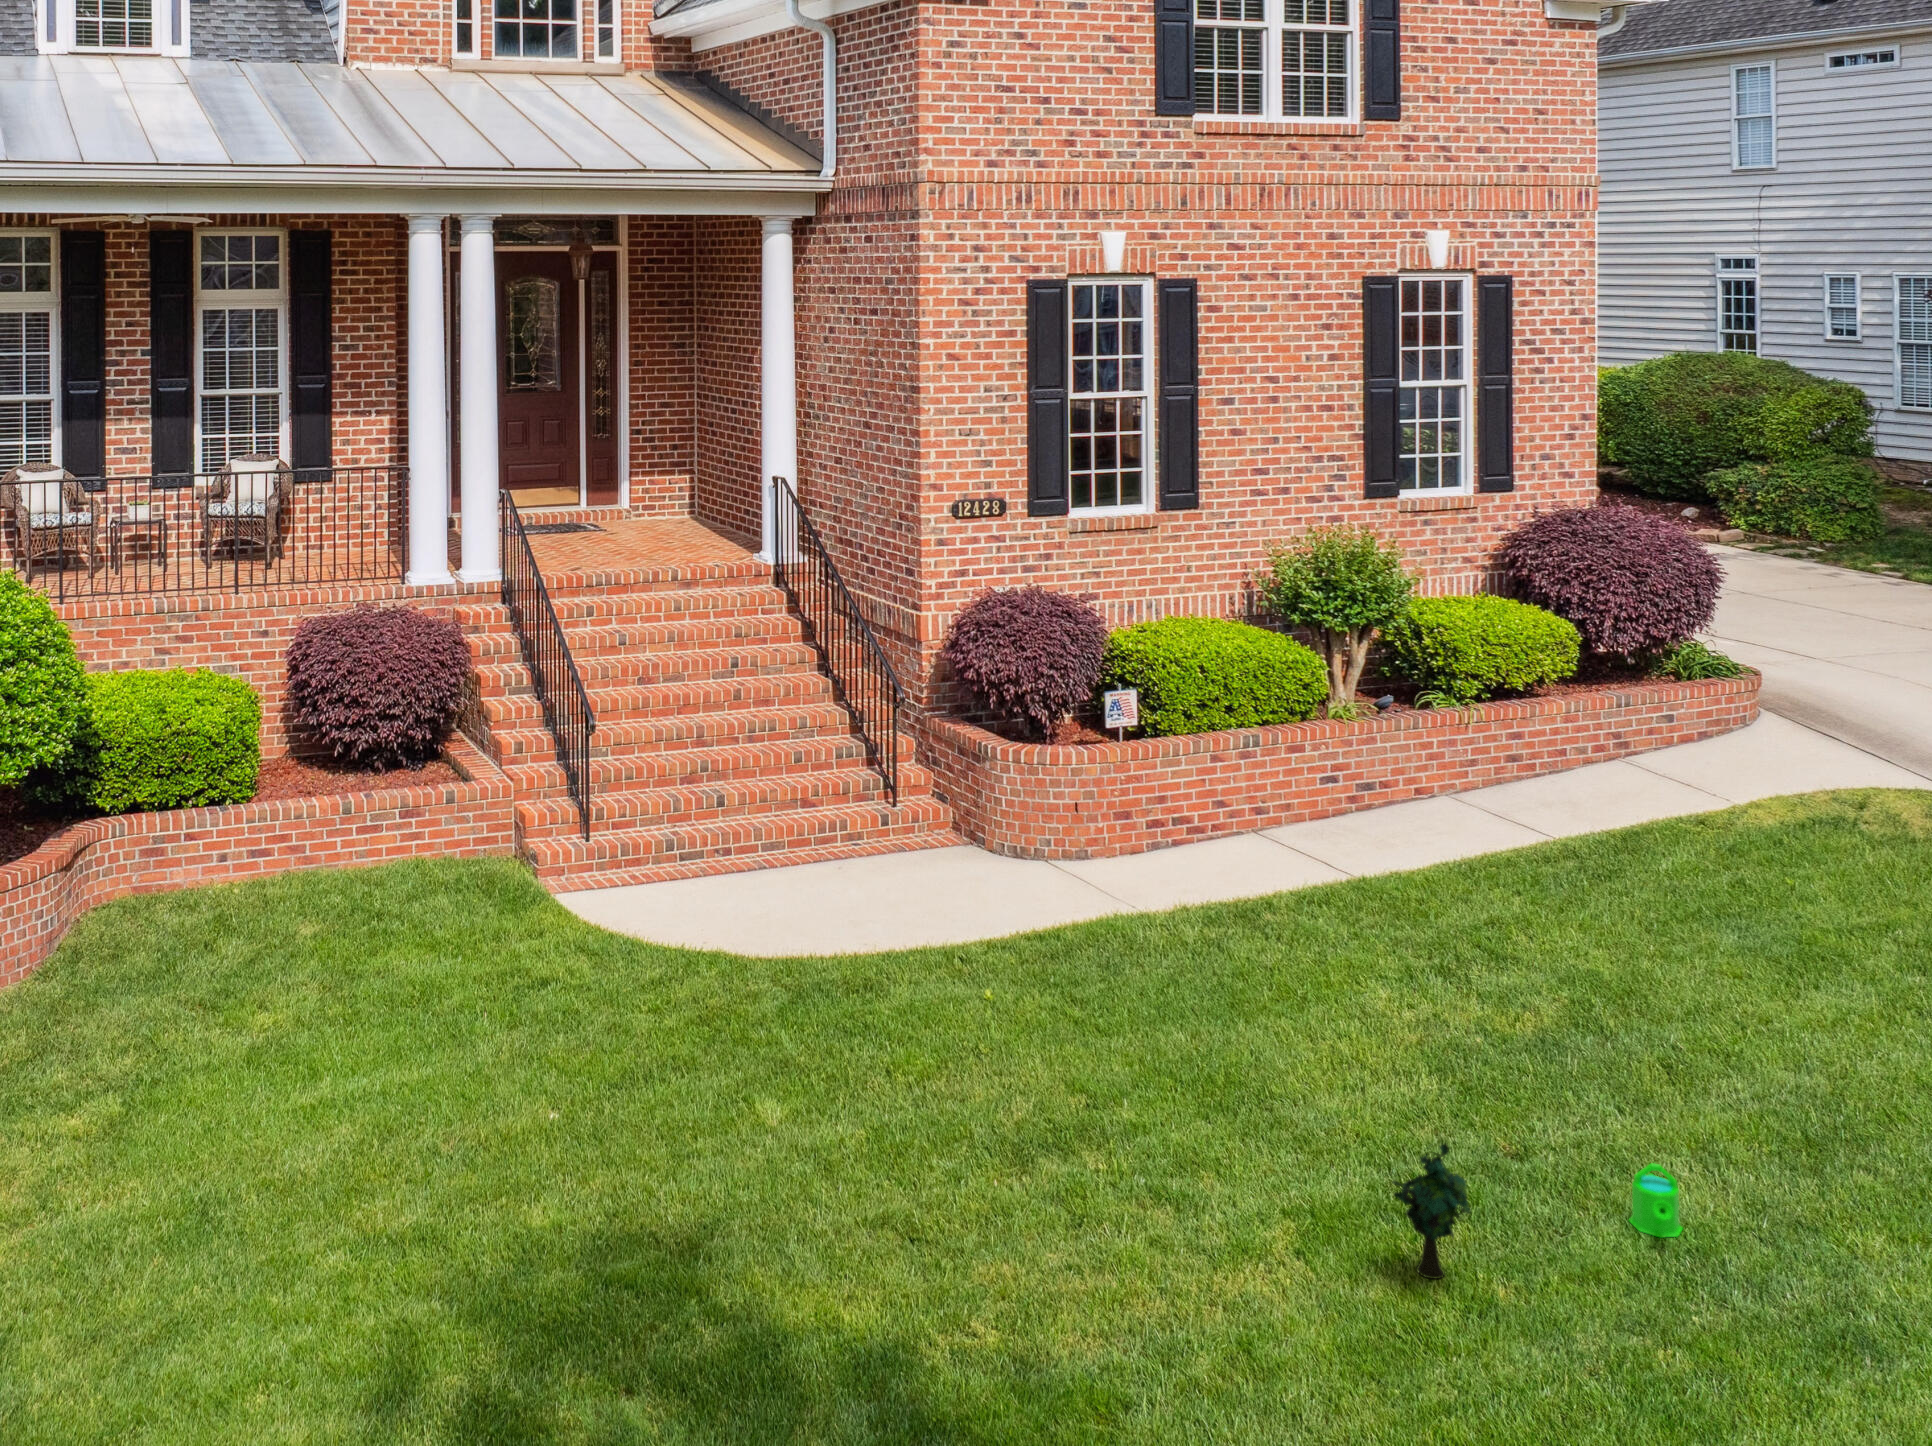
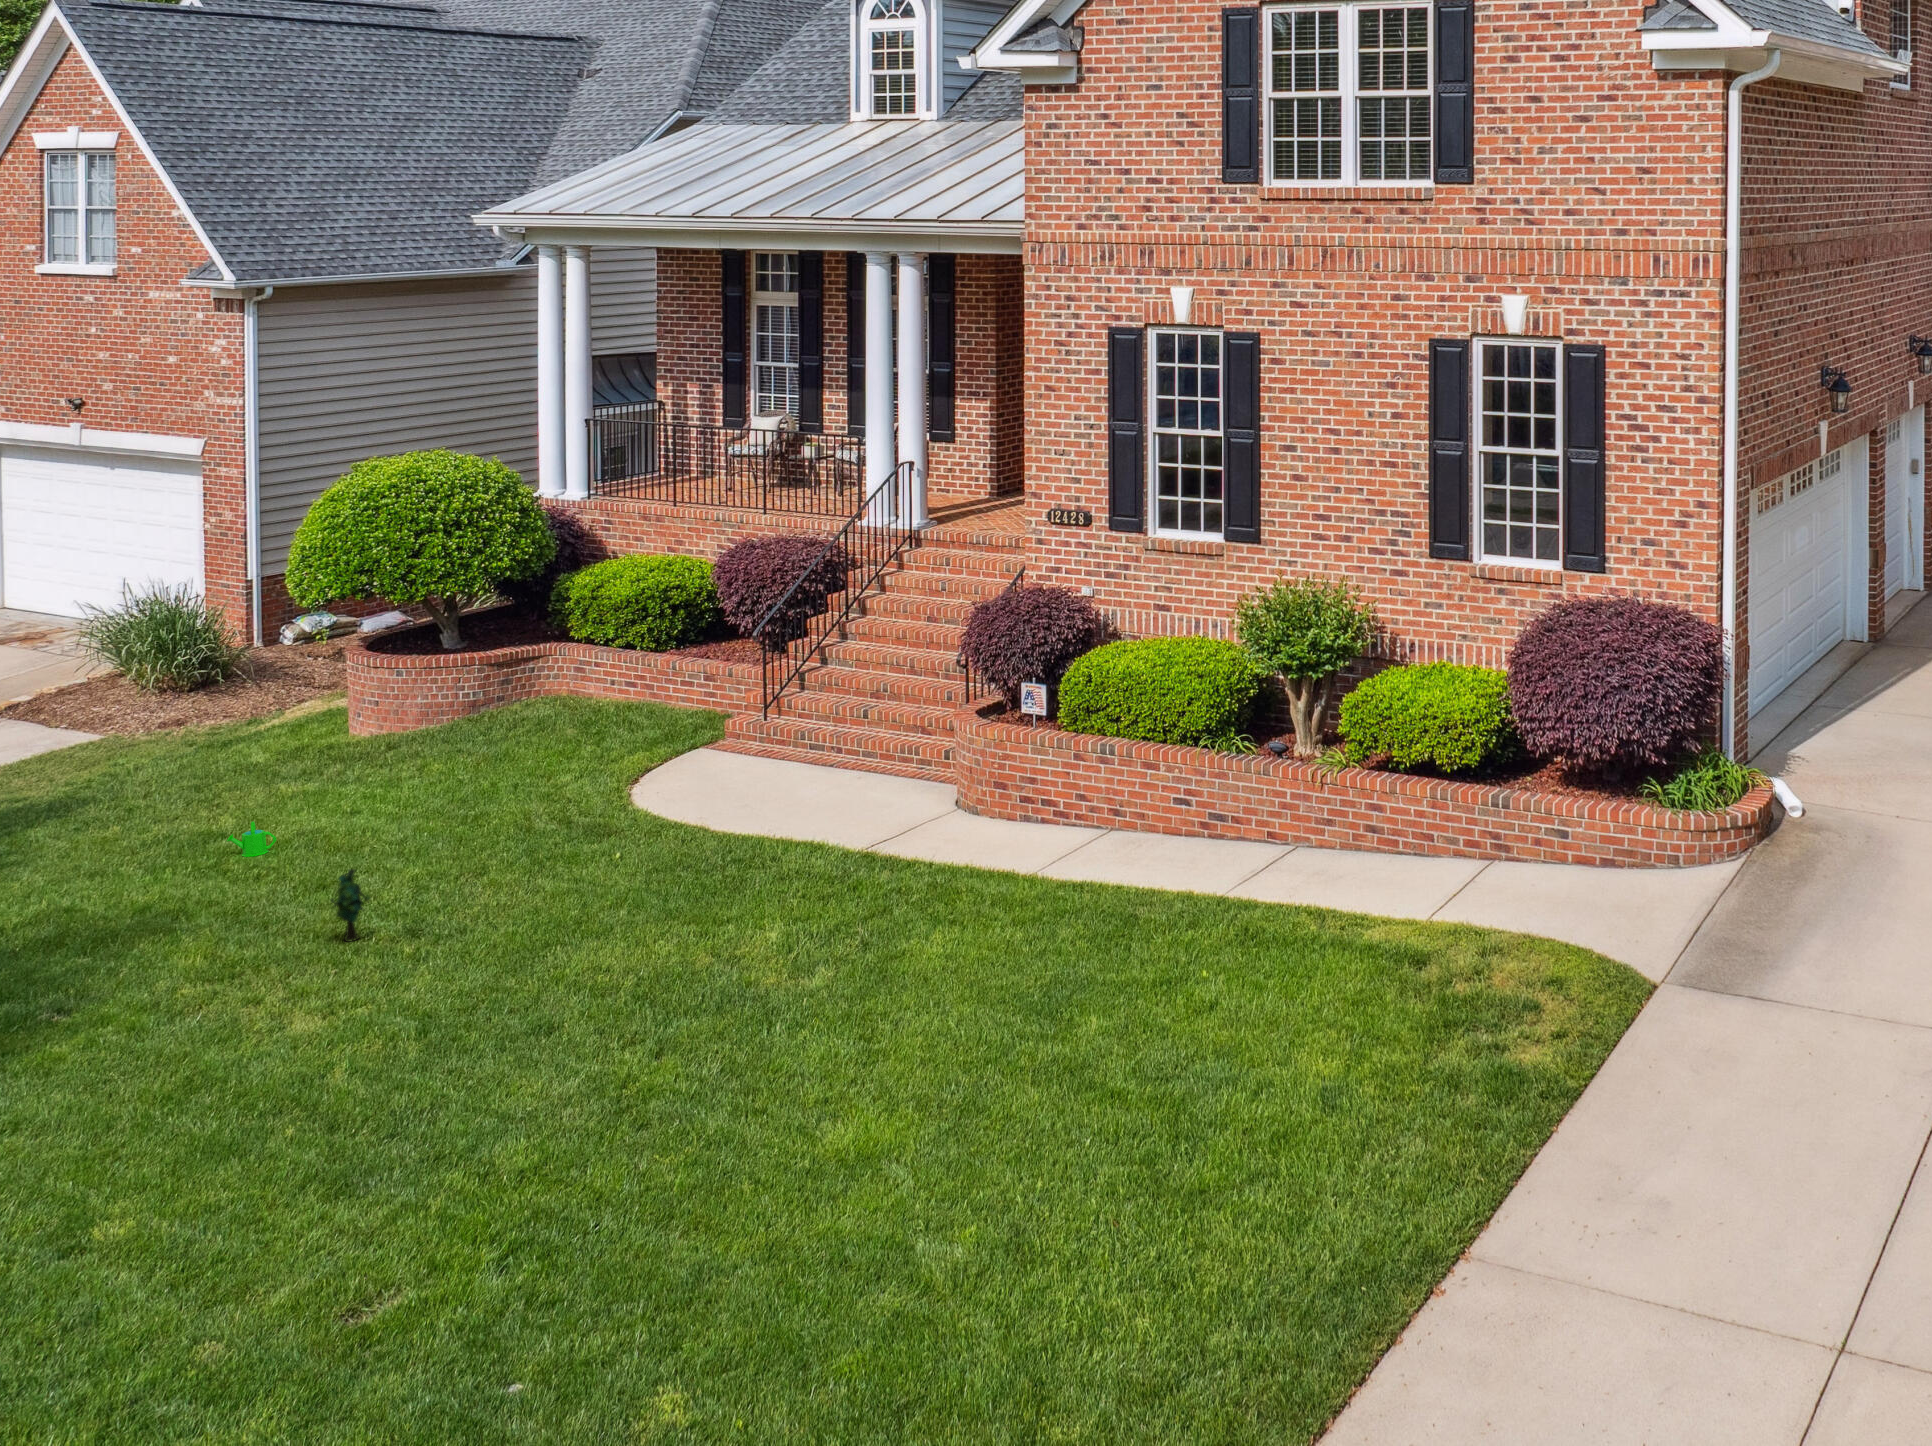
watering can: present [1629,1163,1683,1238] -> present [227,821,277,857]

